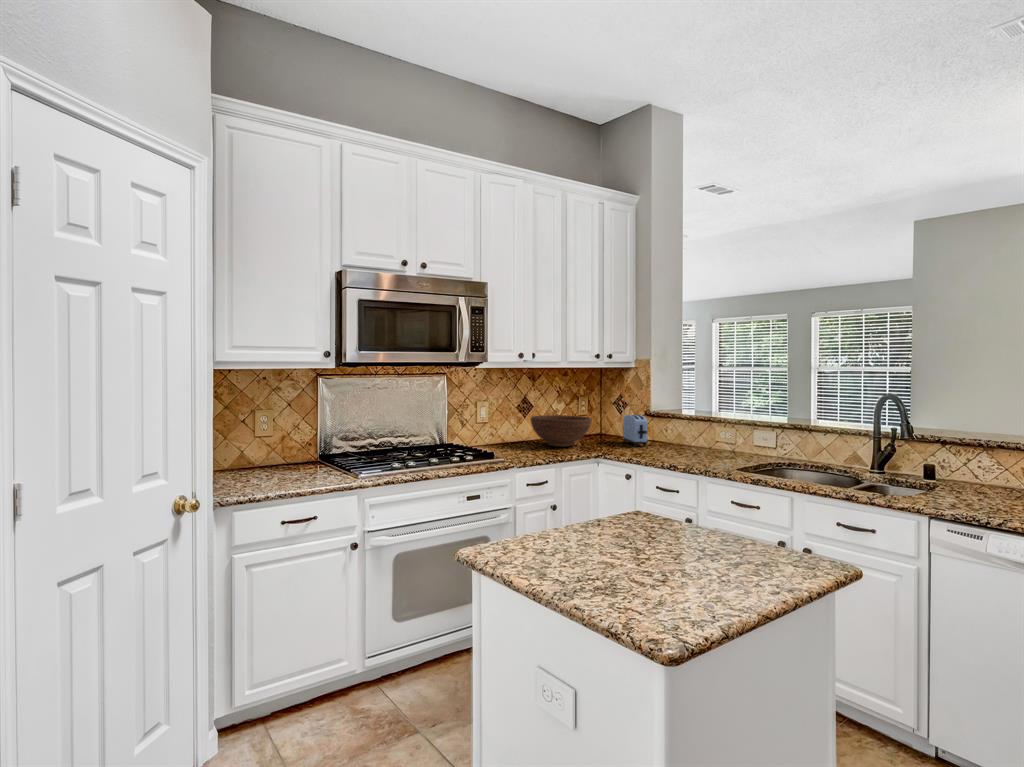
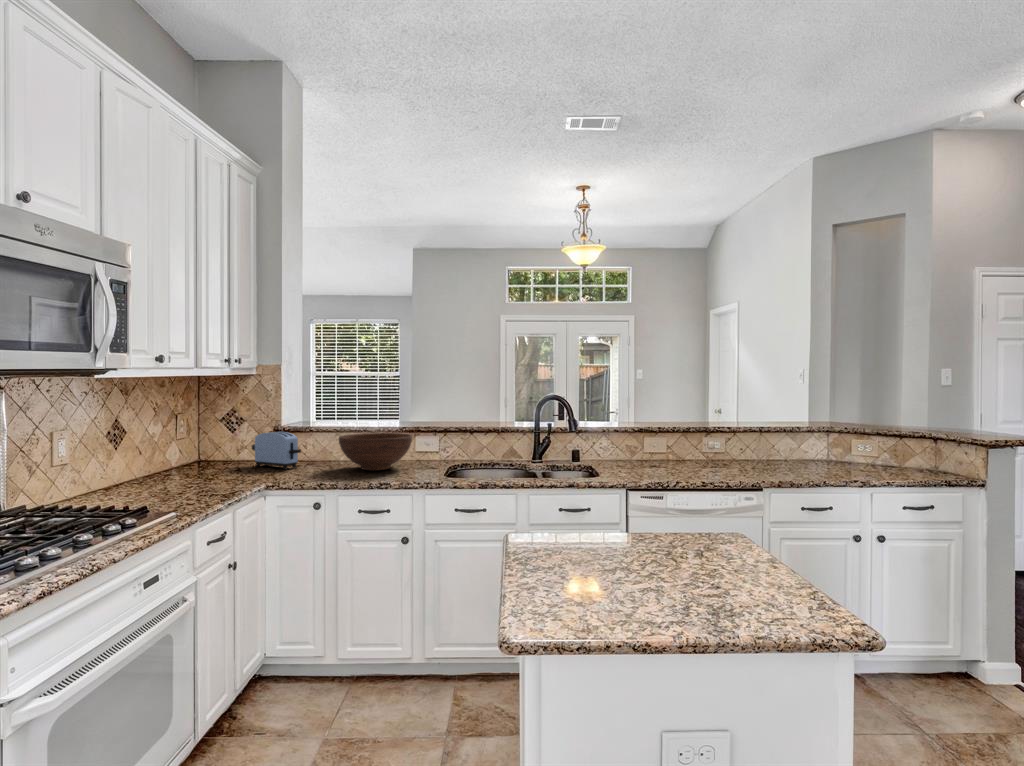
fruit bowl: present [531,415,592,447] -> present [339,433,412,471]

